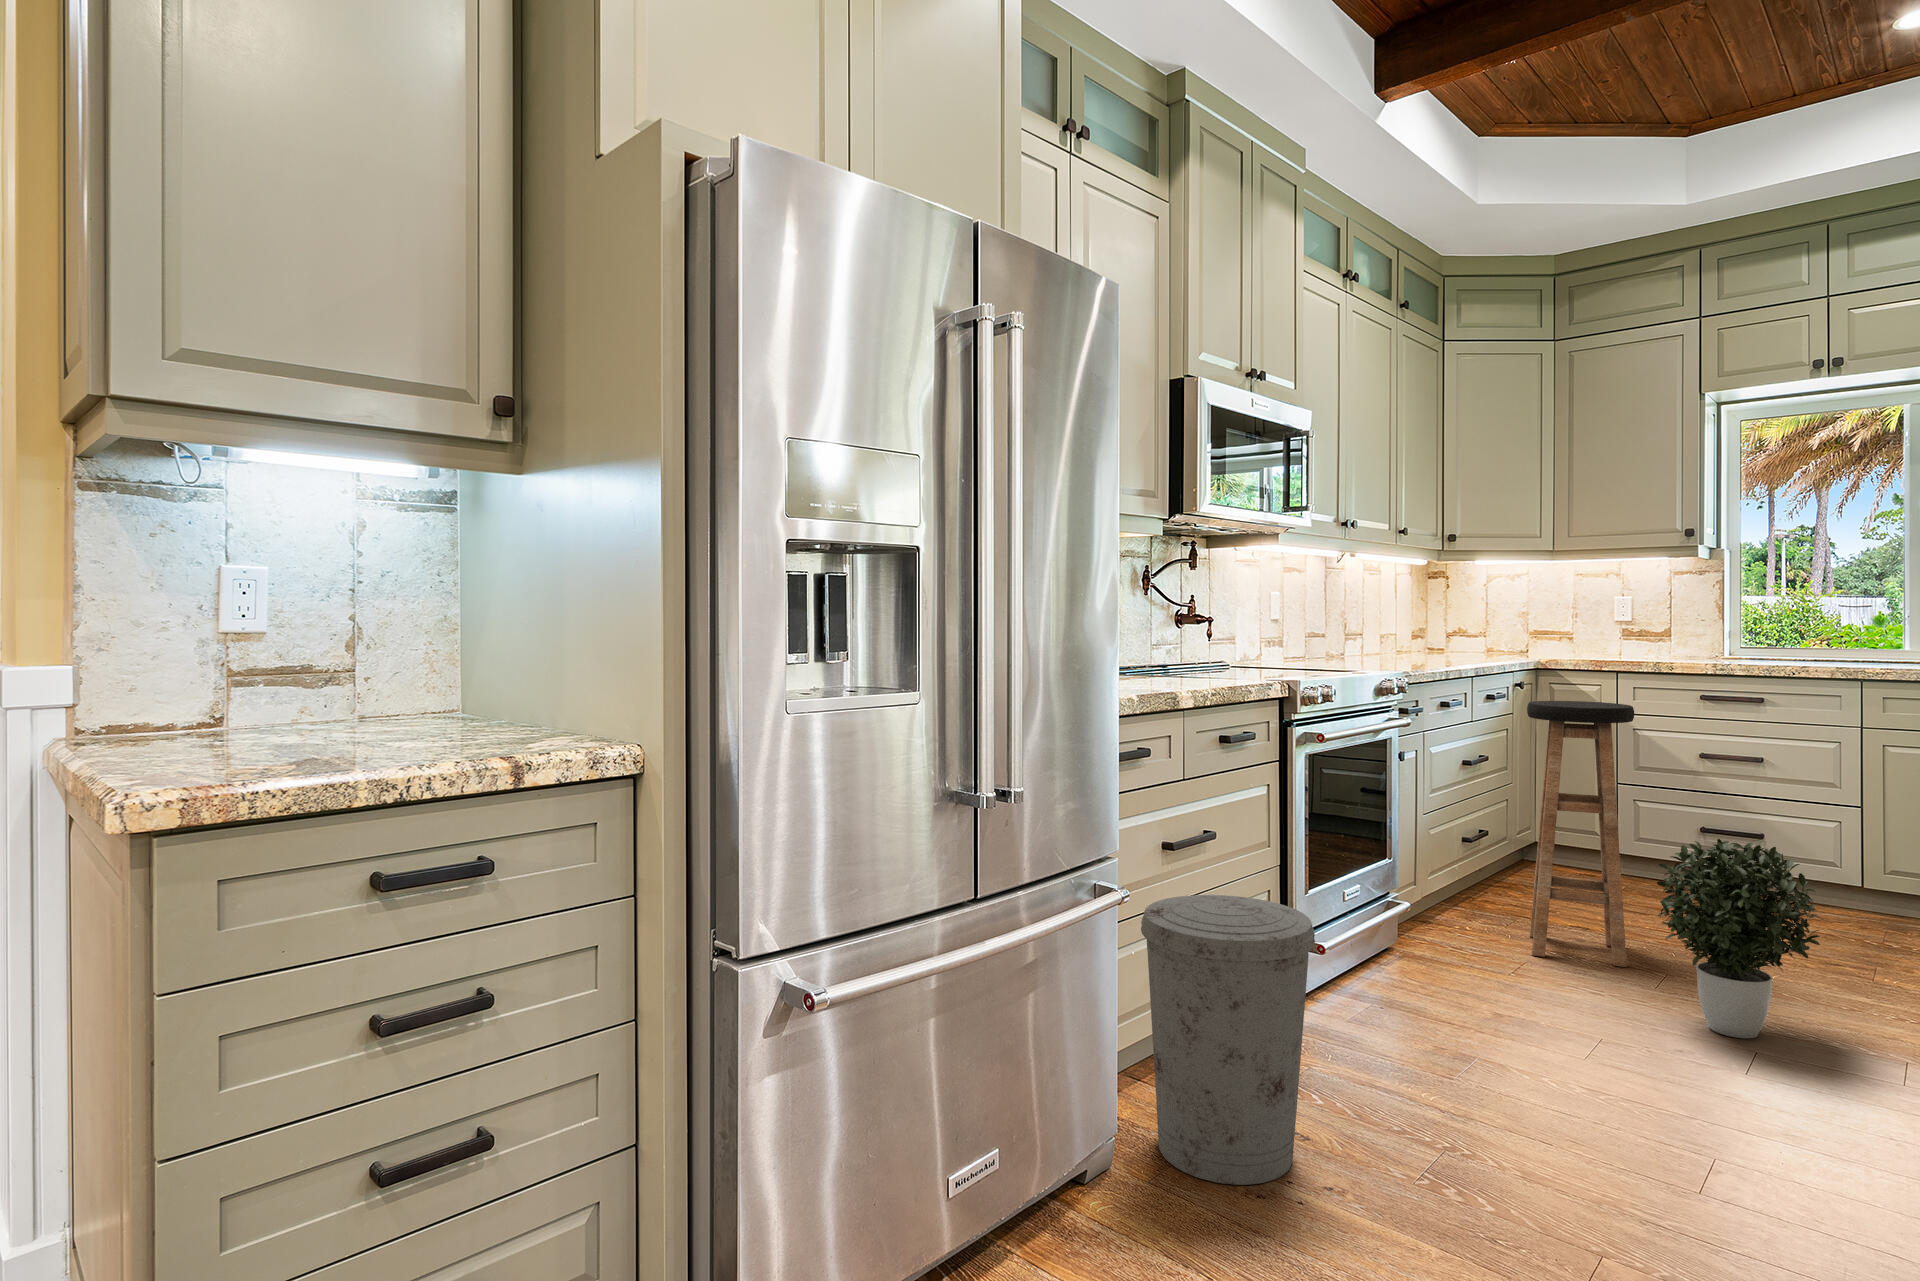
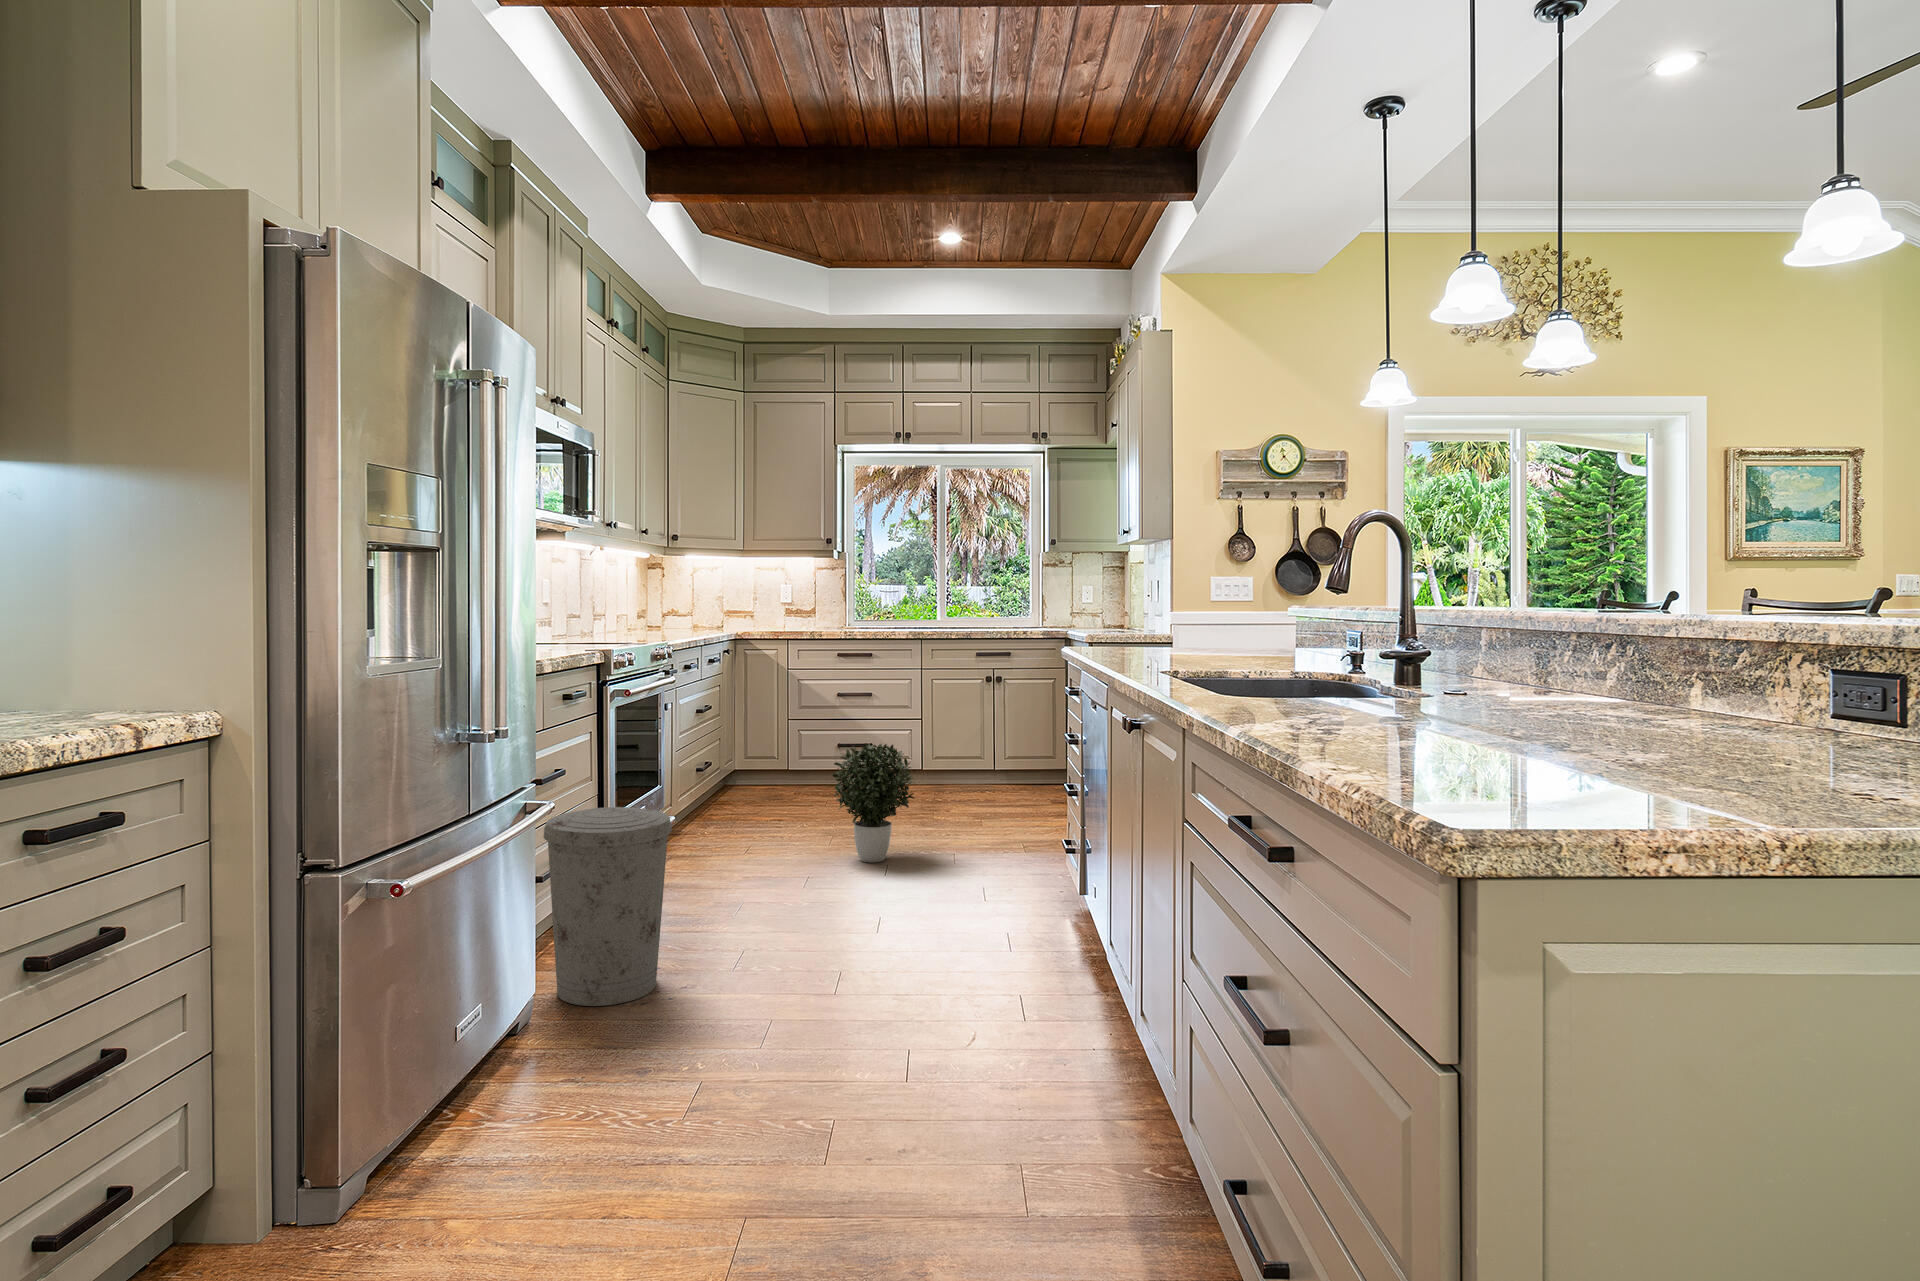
bar stool: present [1527,701,1634,967] -> none [747,662,812,840]

